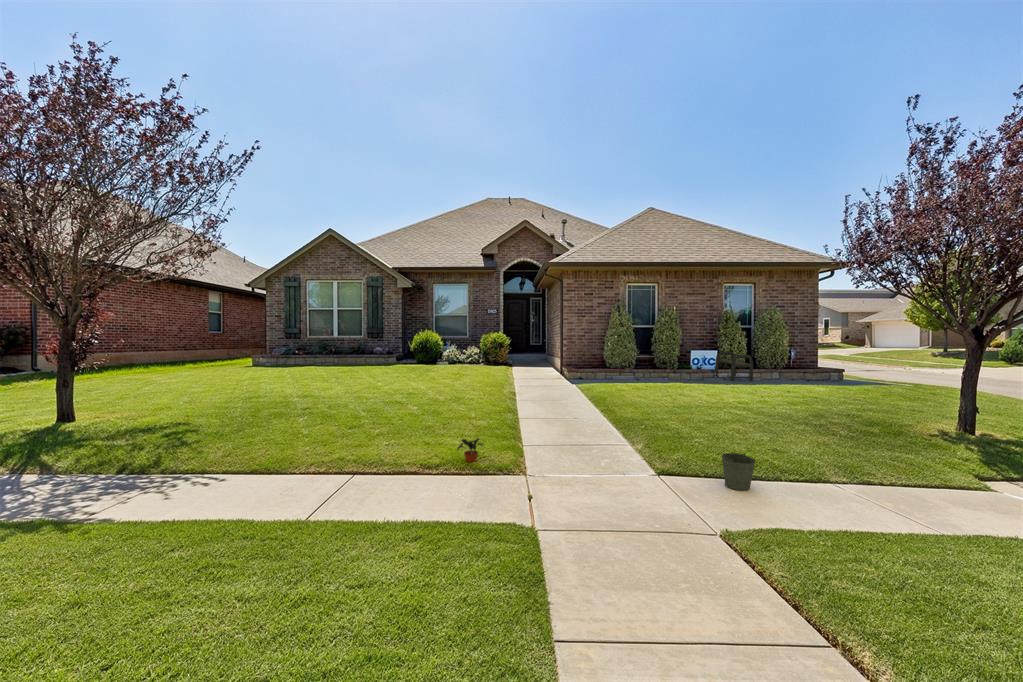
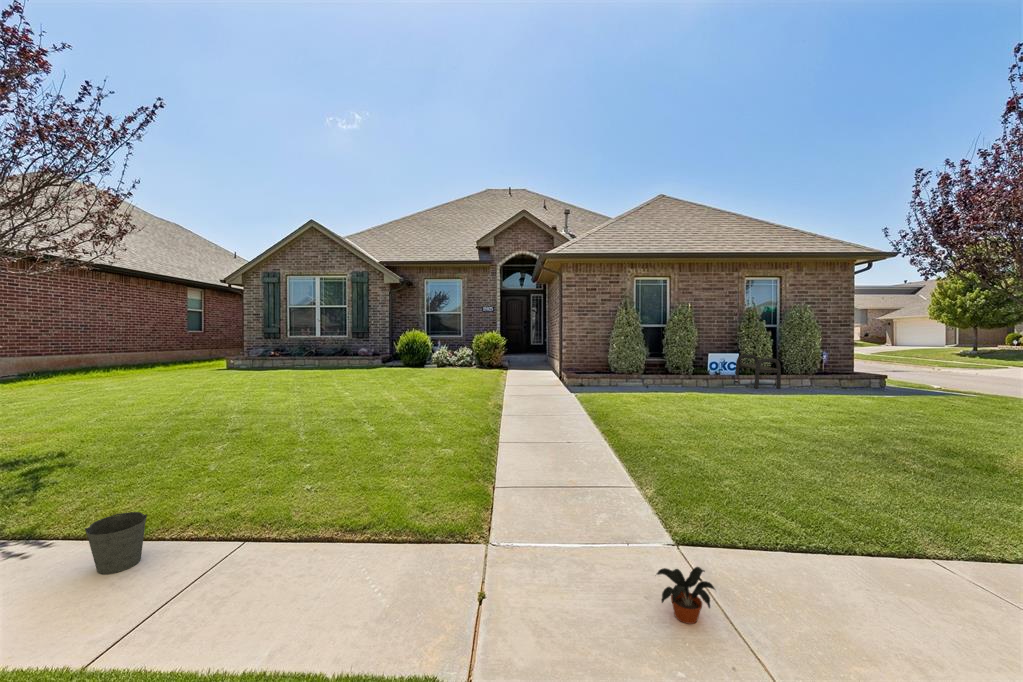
potted plant: present [457,438,483,462] -> present [657,567,715,624]
bucket: present [722,453,756,491] -> present [85,512,147,574]

